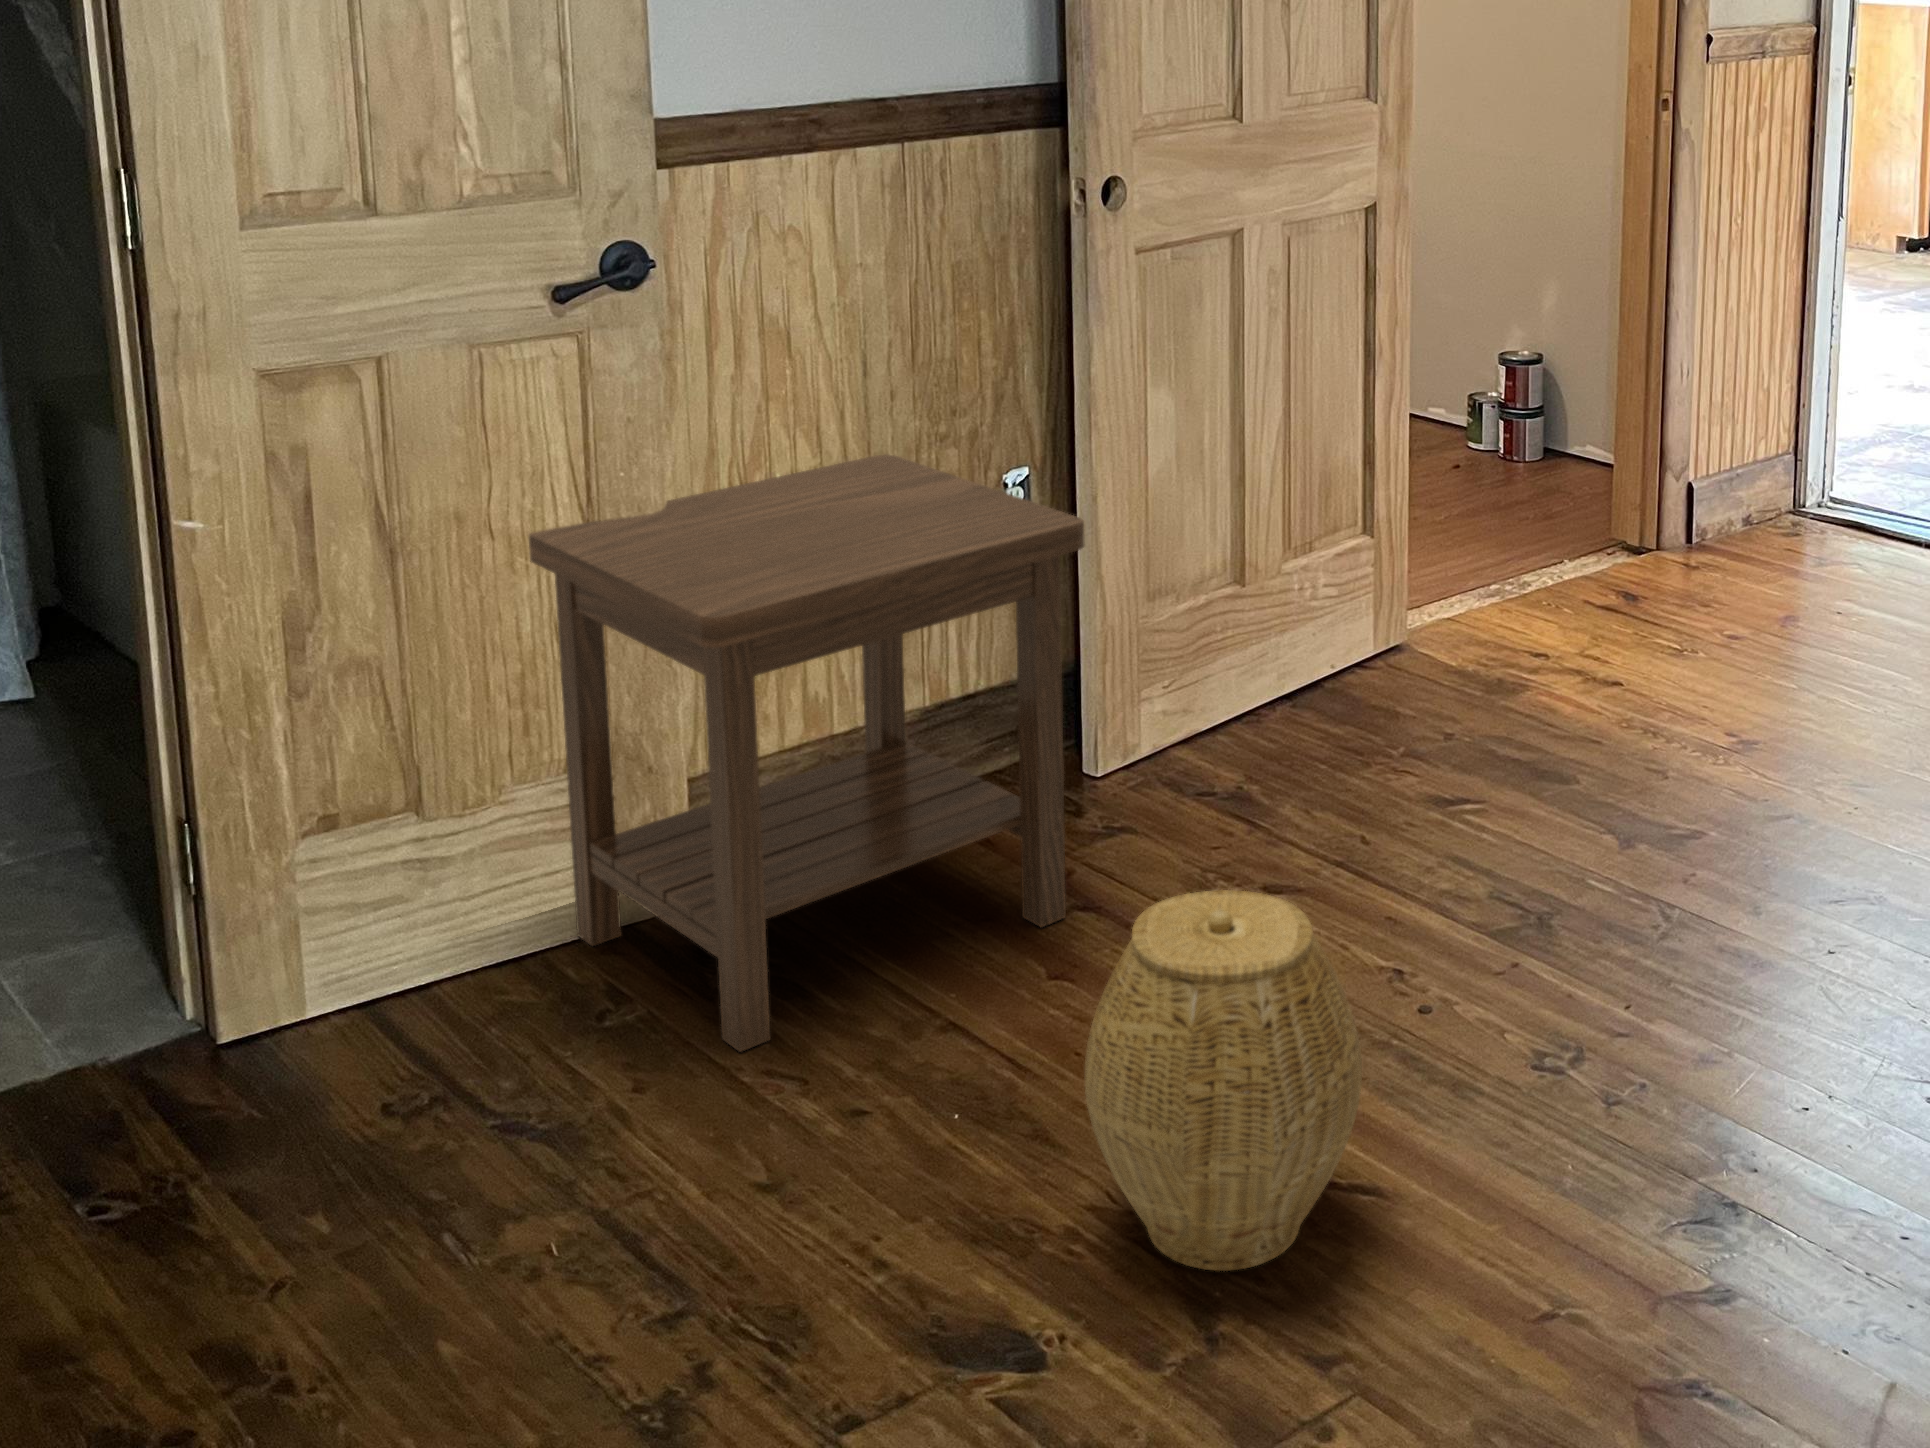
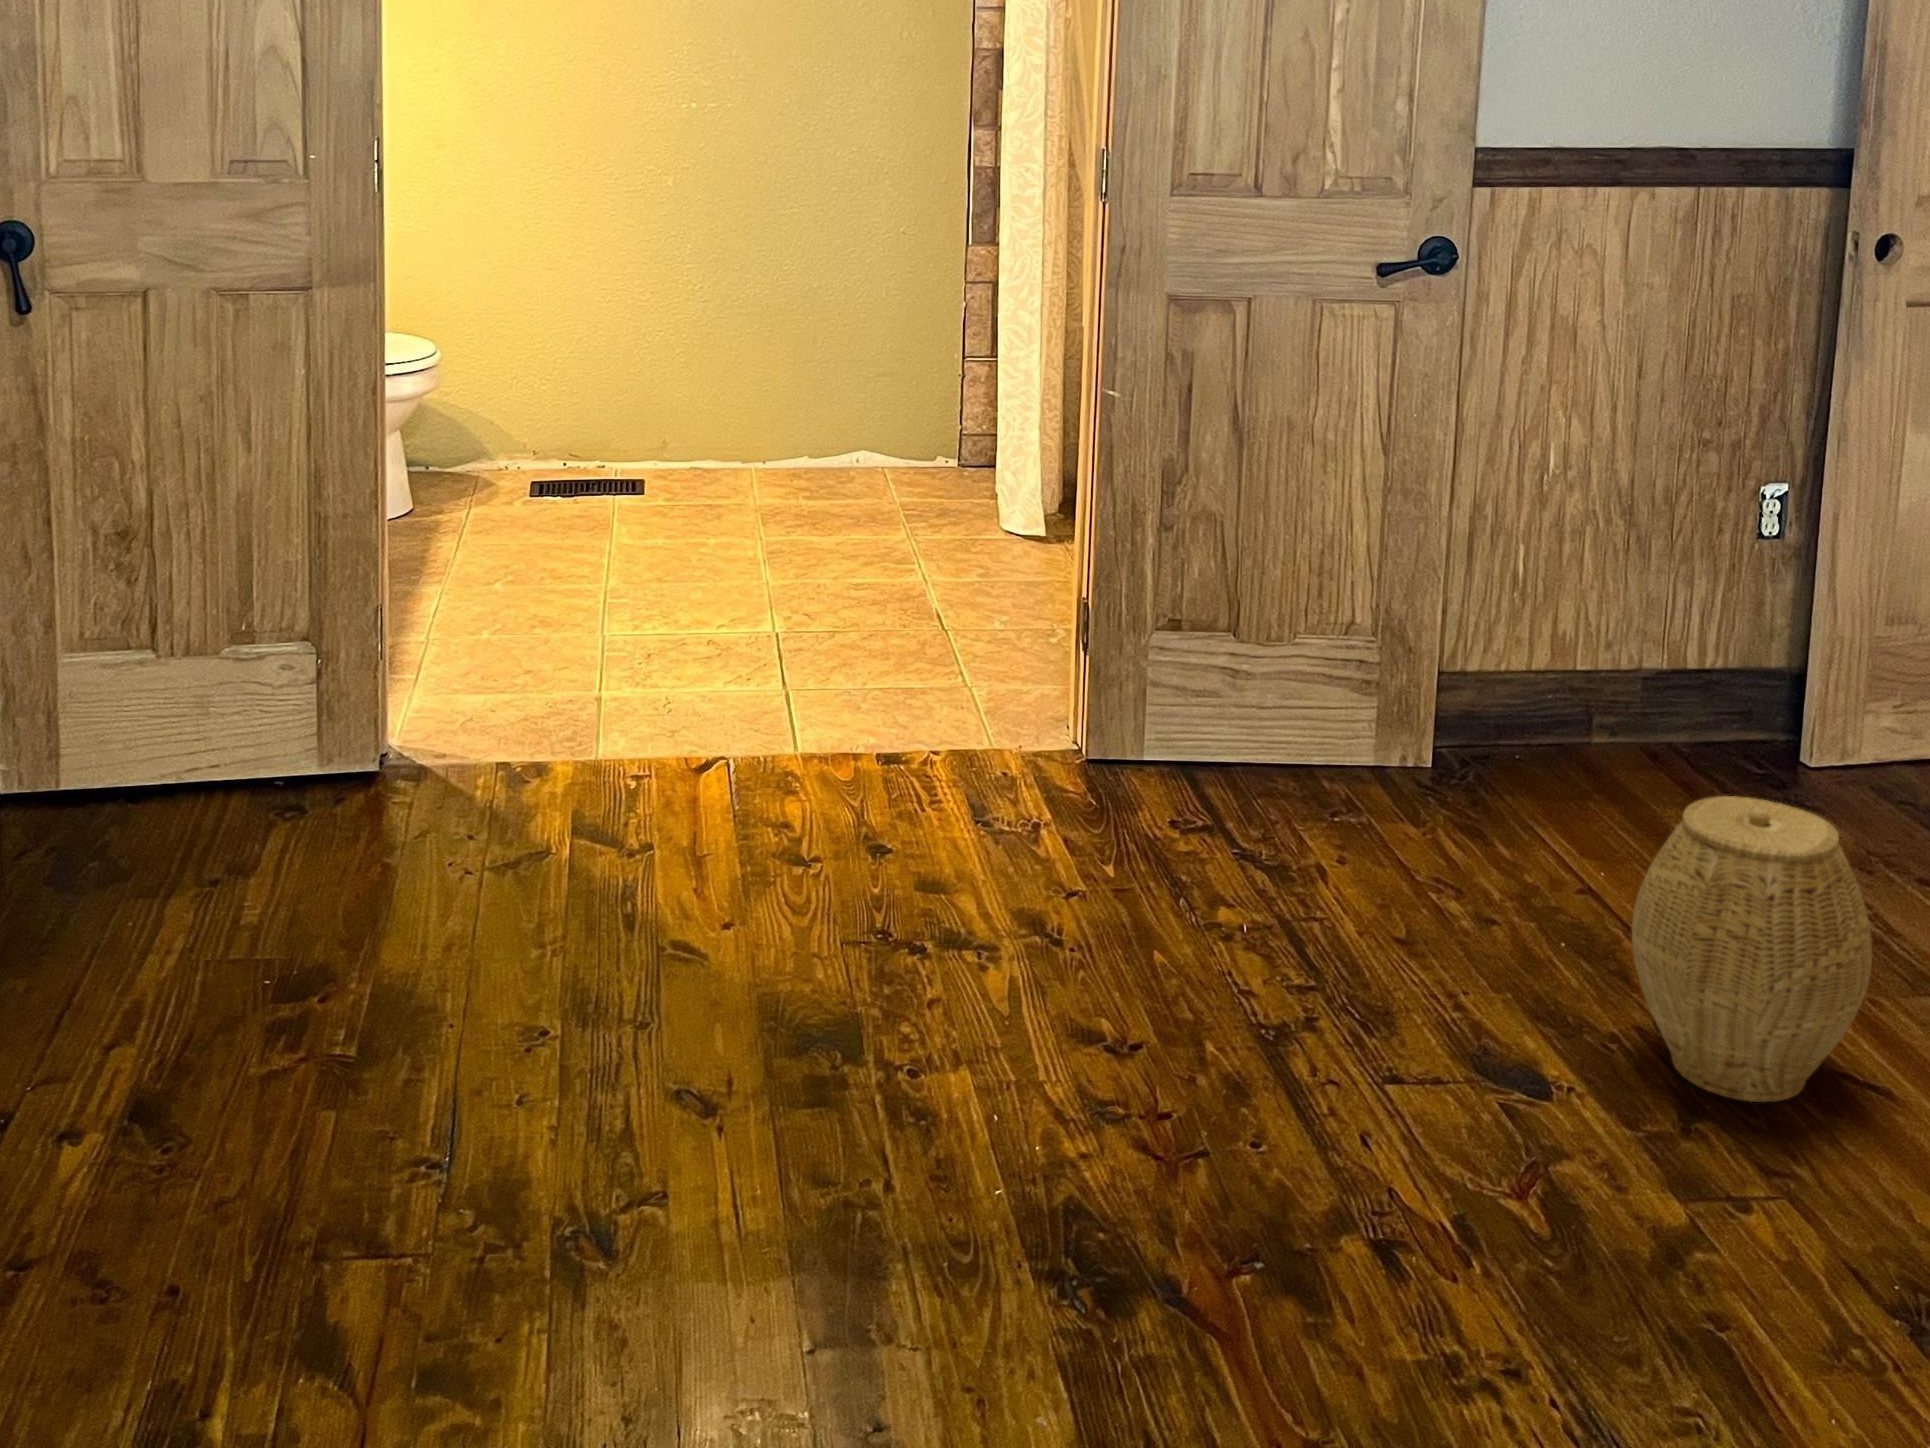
side table: present [529,454,1084,1052] -> none [1340,444,1778,862]

